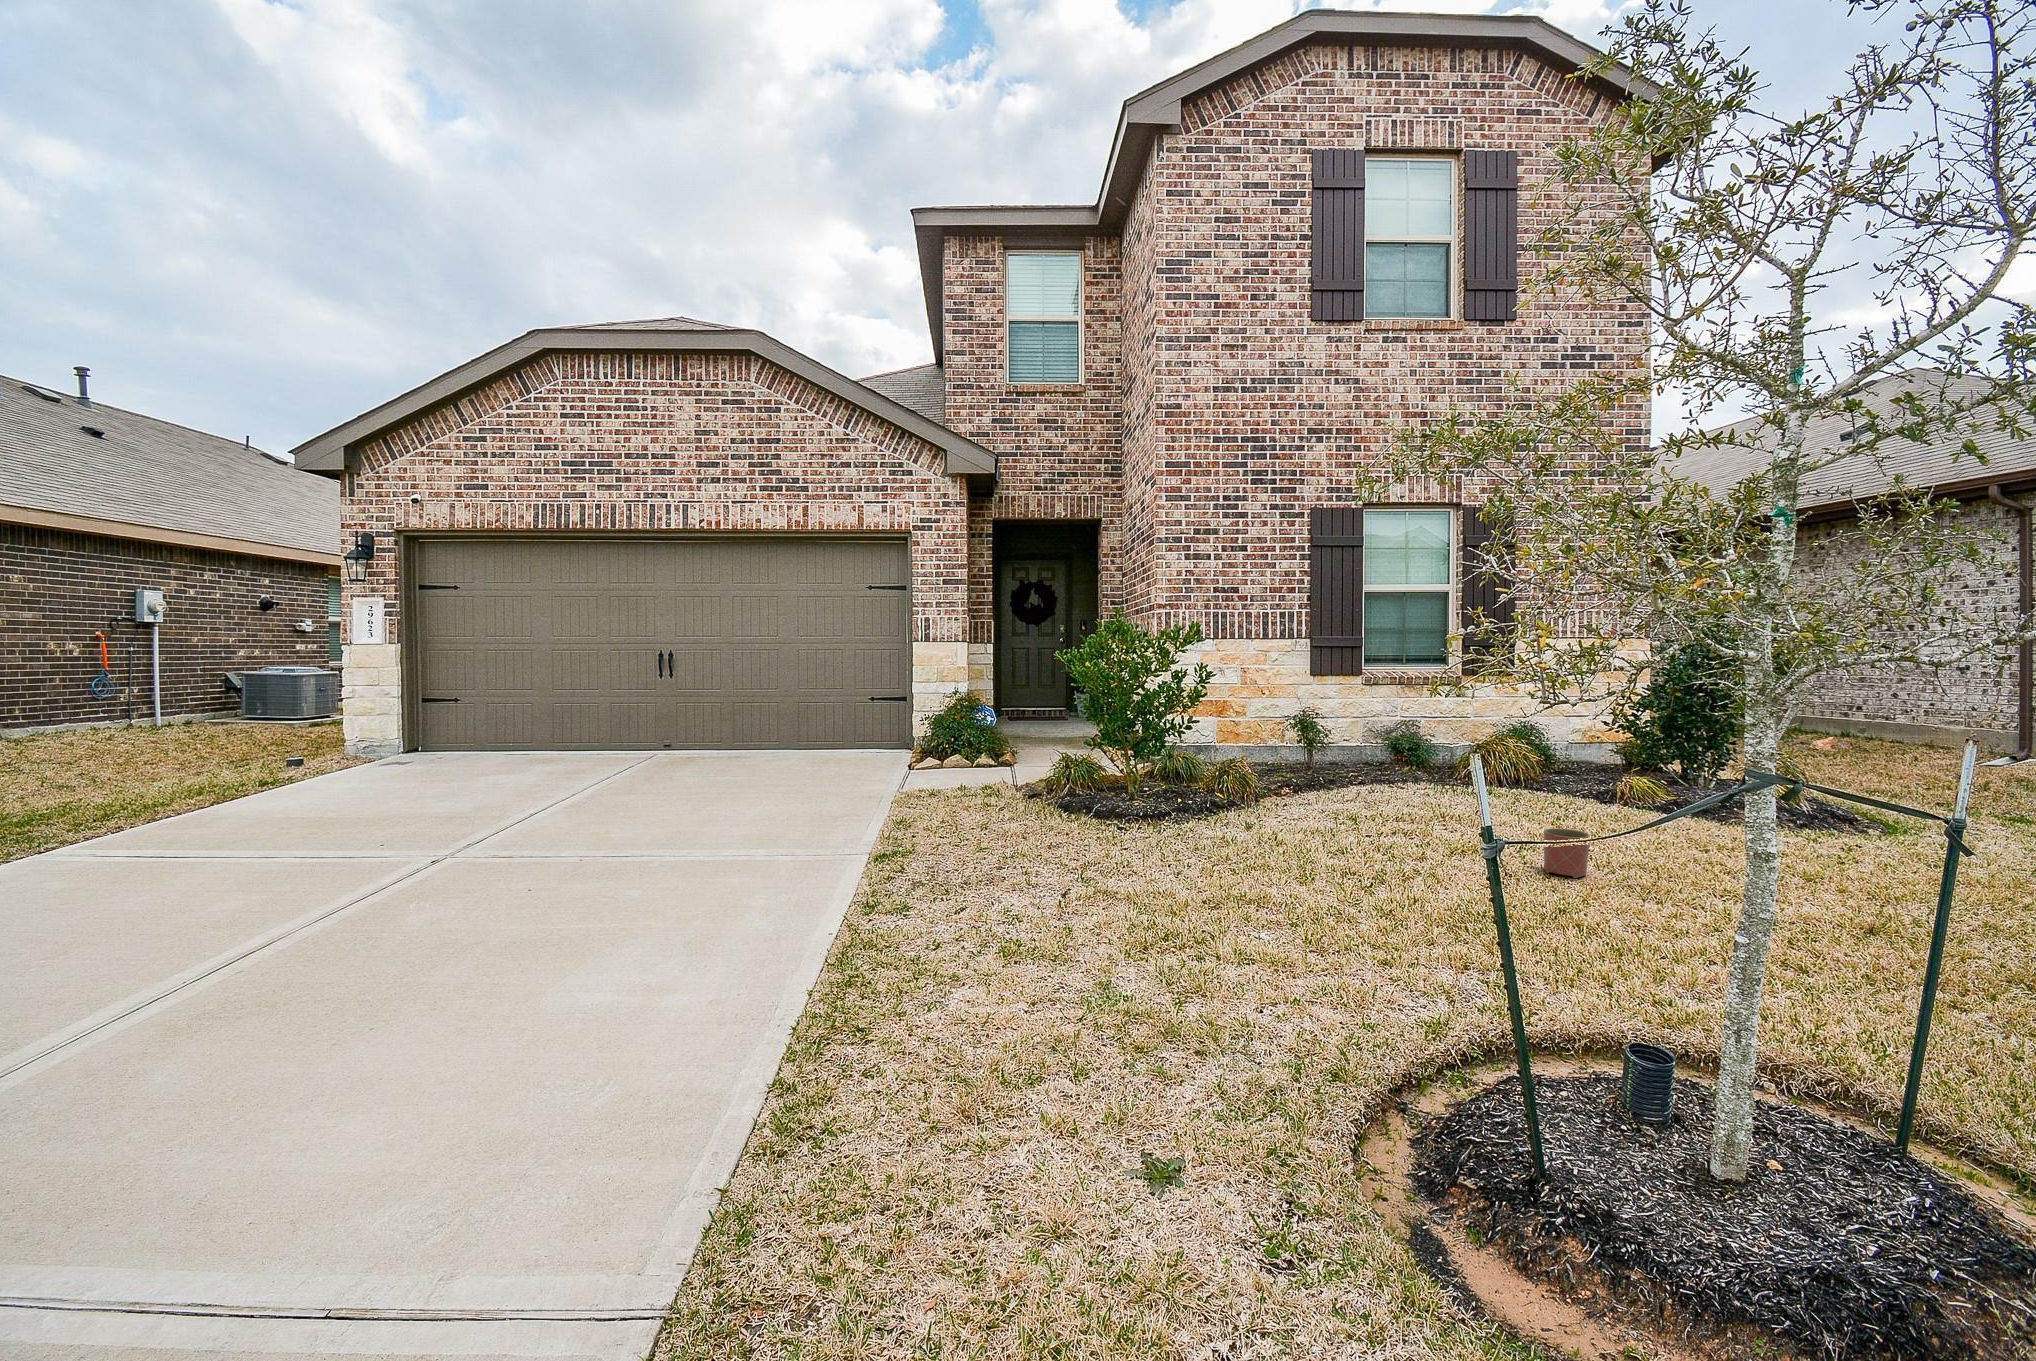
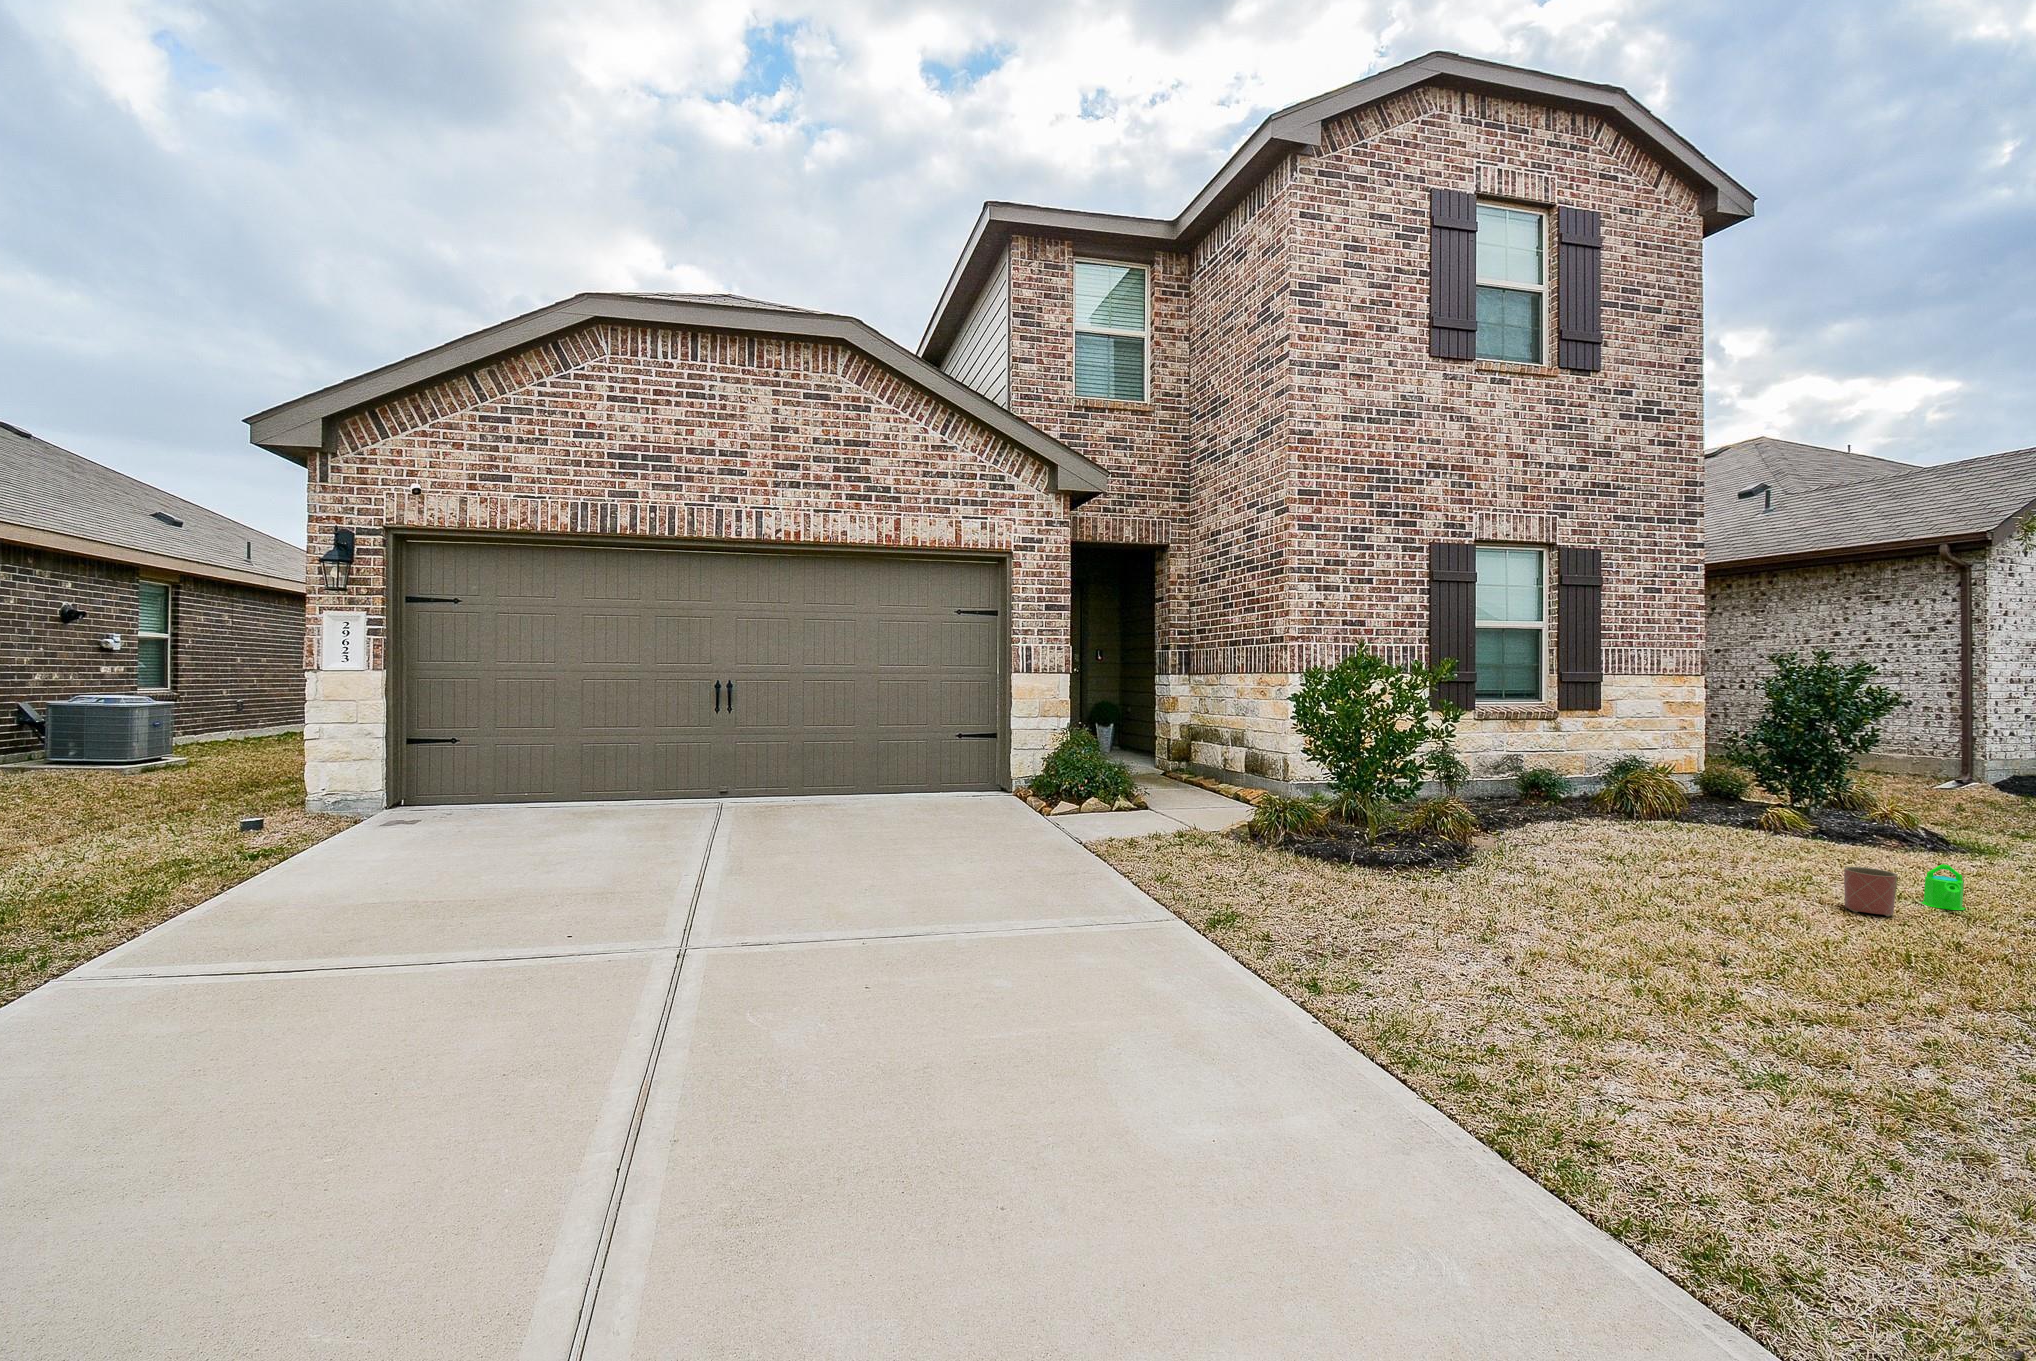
watering can: none [1647,829,1688,876] -> present [1921,864,1965,910]

